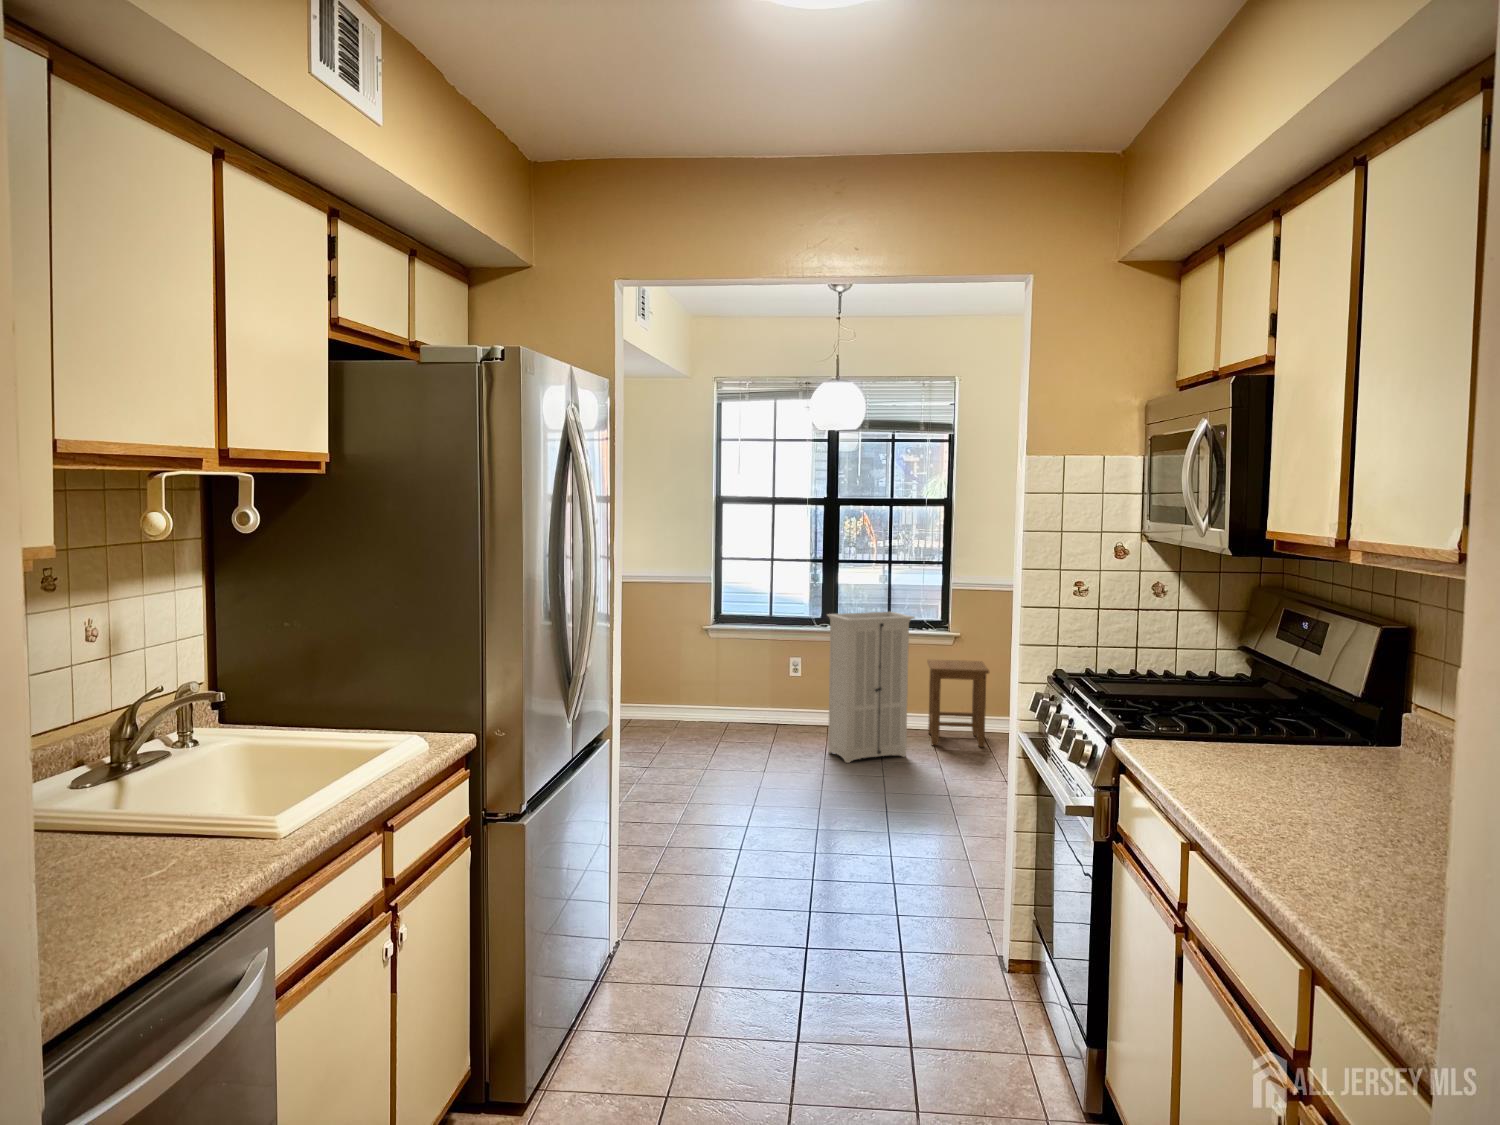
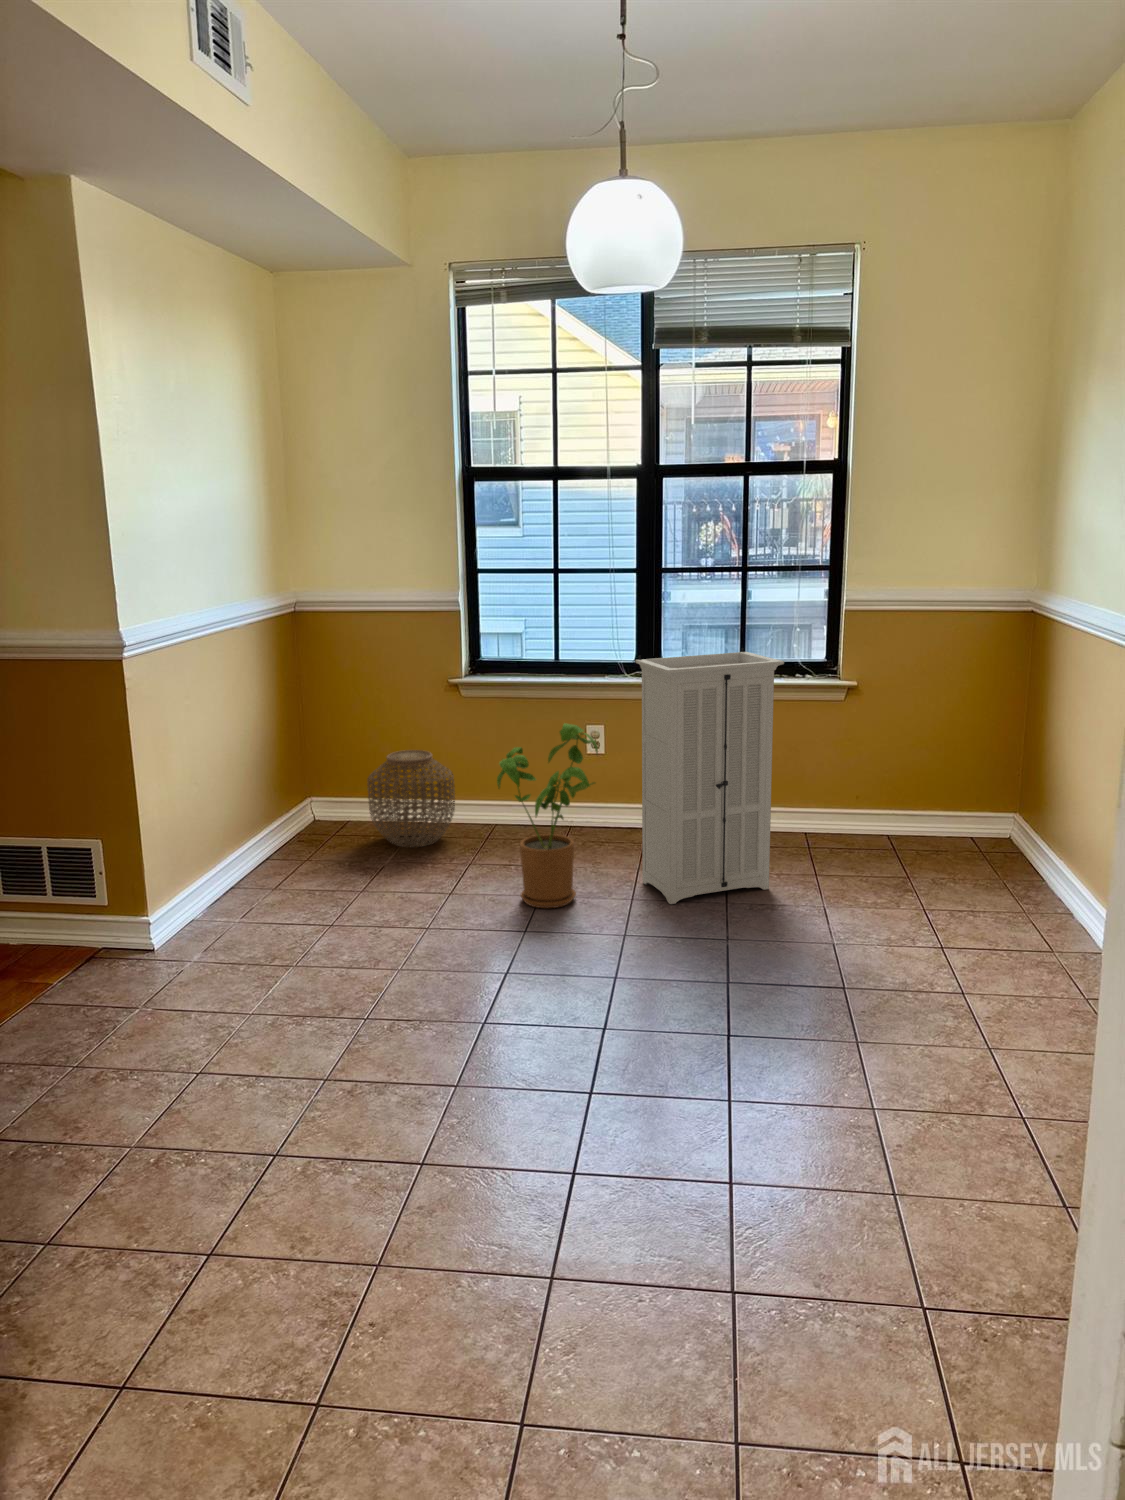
house plant: none [742,650,804,764] -> present [497,723,598,908]
stool: present [927,660,989,747] -> none [804,724,907,866]
woven basket: none [650,671,705,733] -> present [368,750,455,847]

